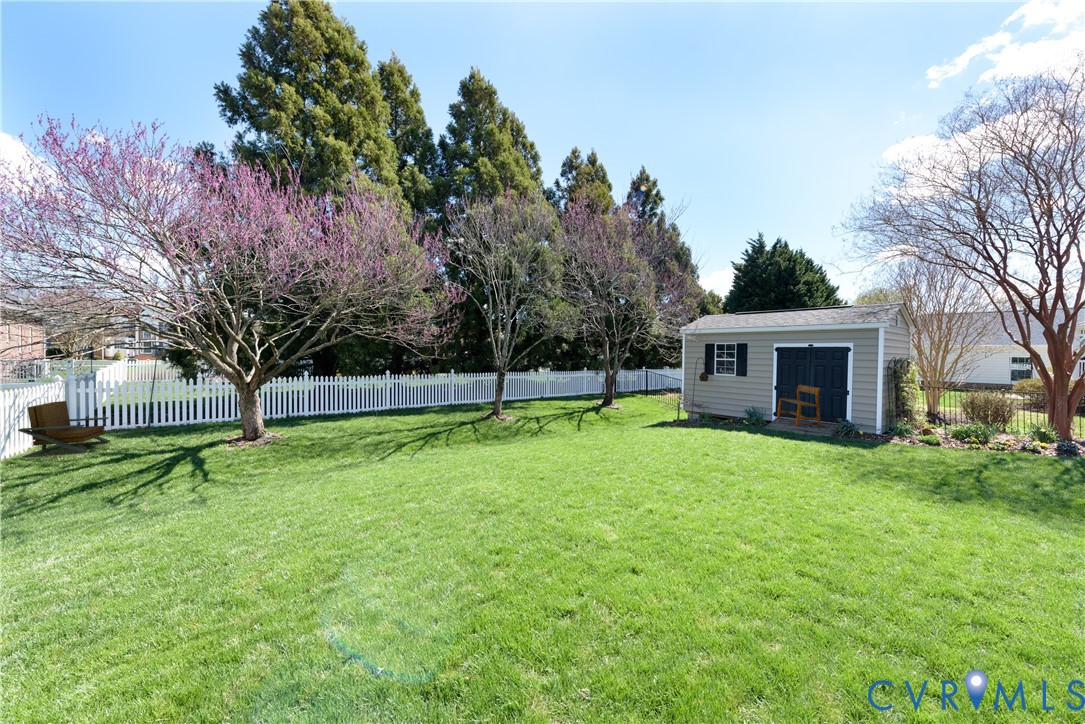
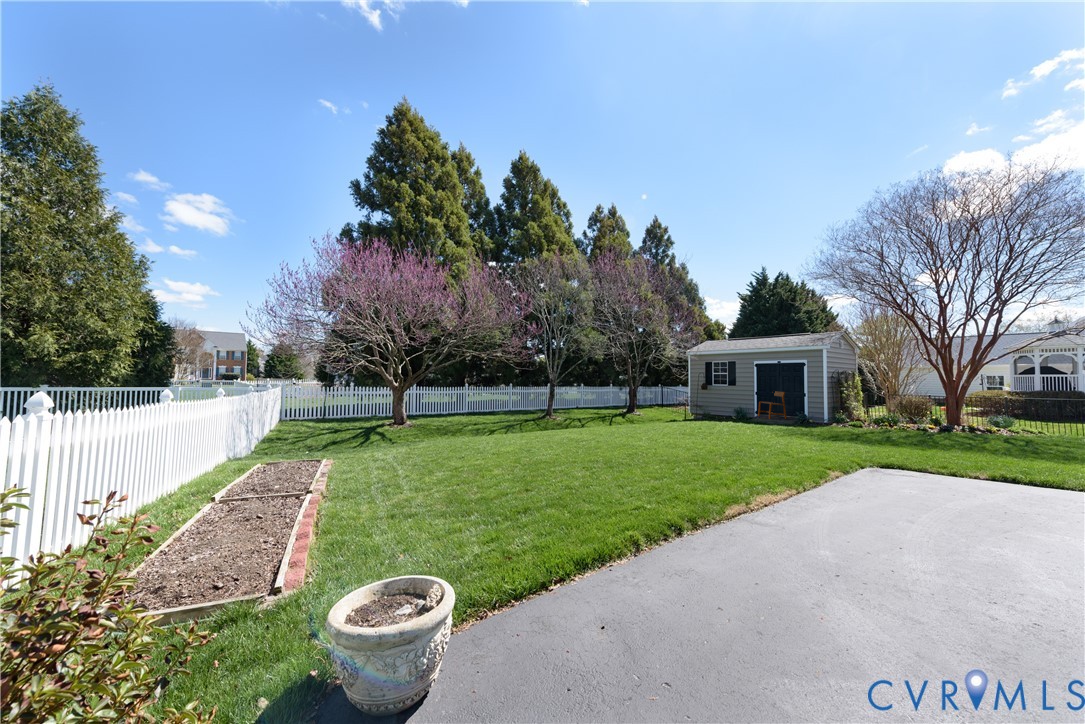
lounge chair: present [18,401,110,458] -> none [277,397,312,429]

